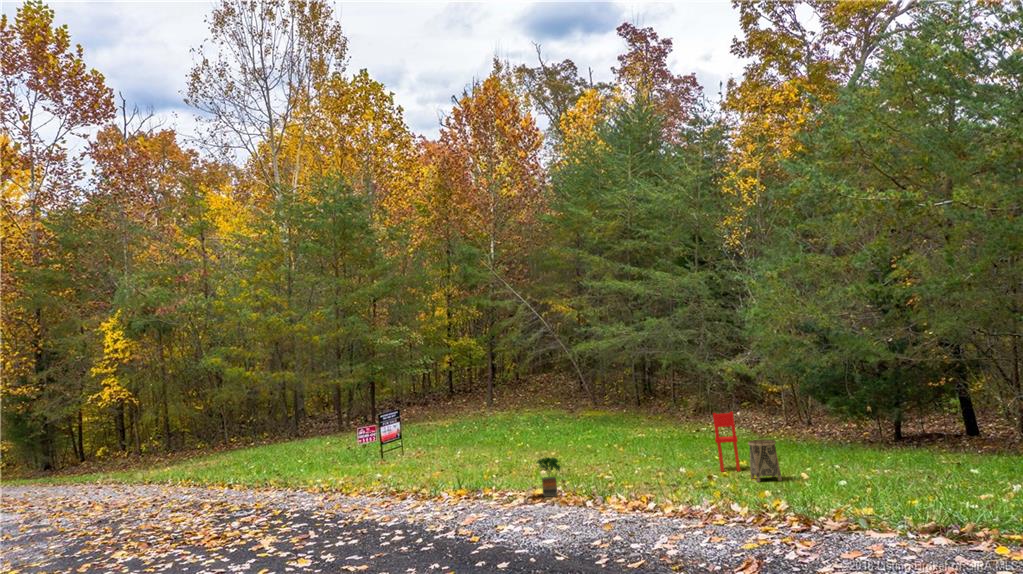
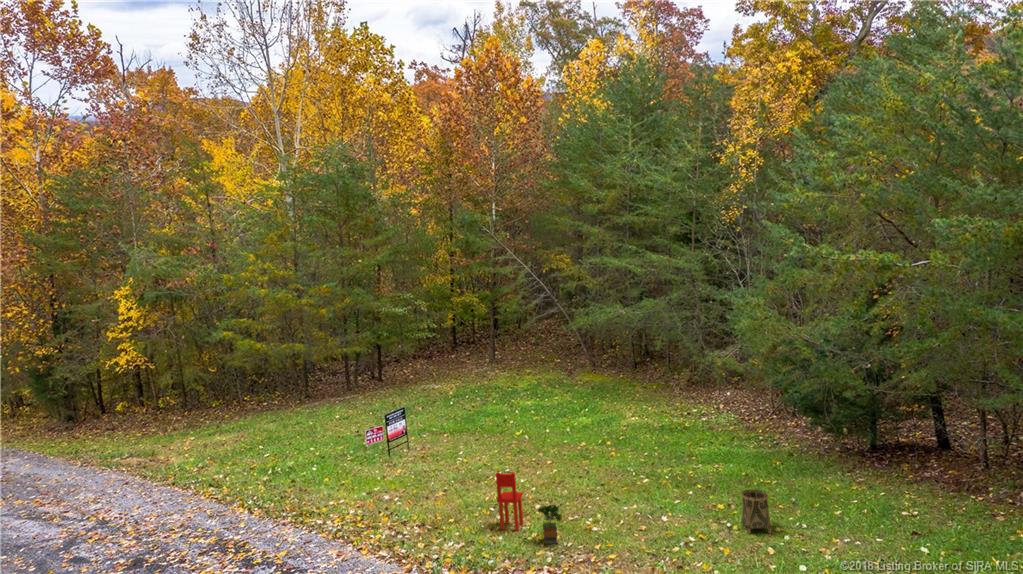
chair: present [713,412,740,472] -> present [496,472,523,531]

